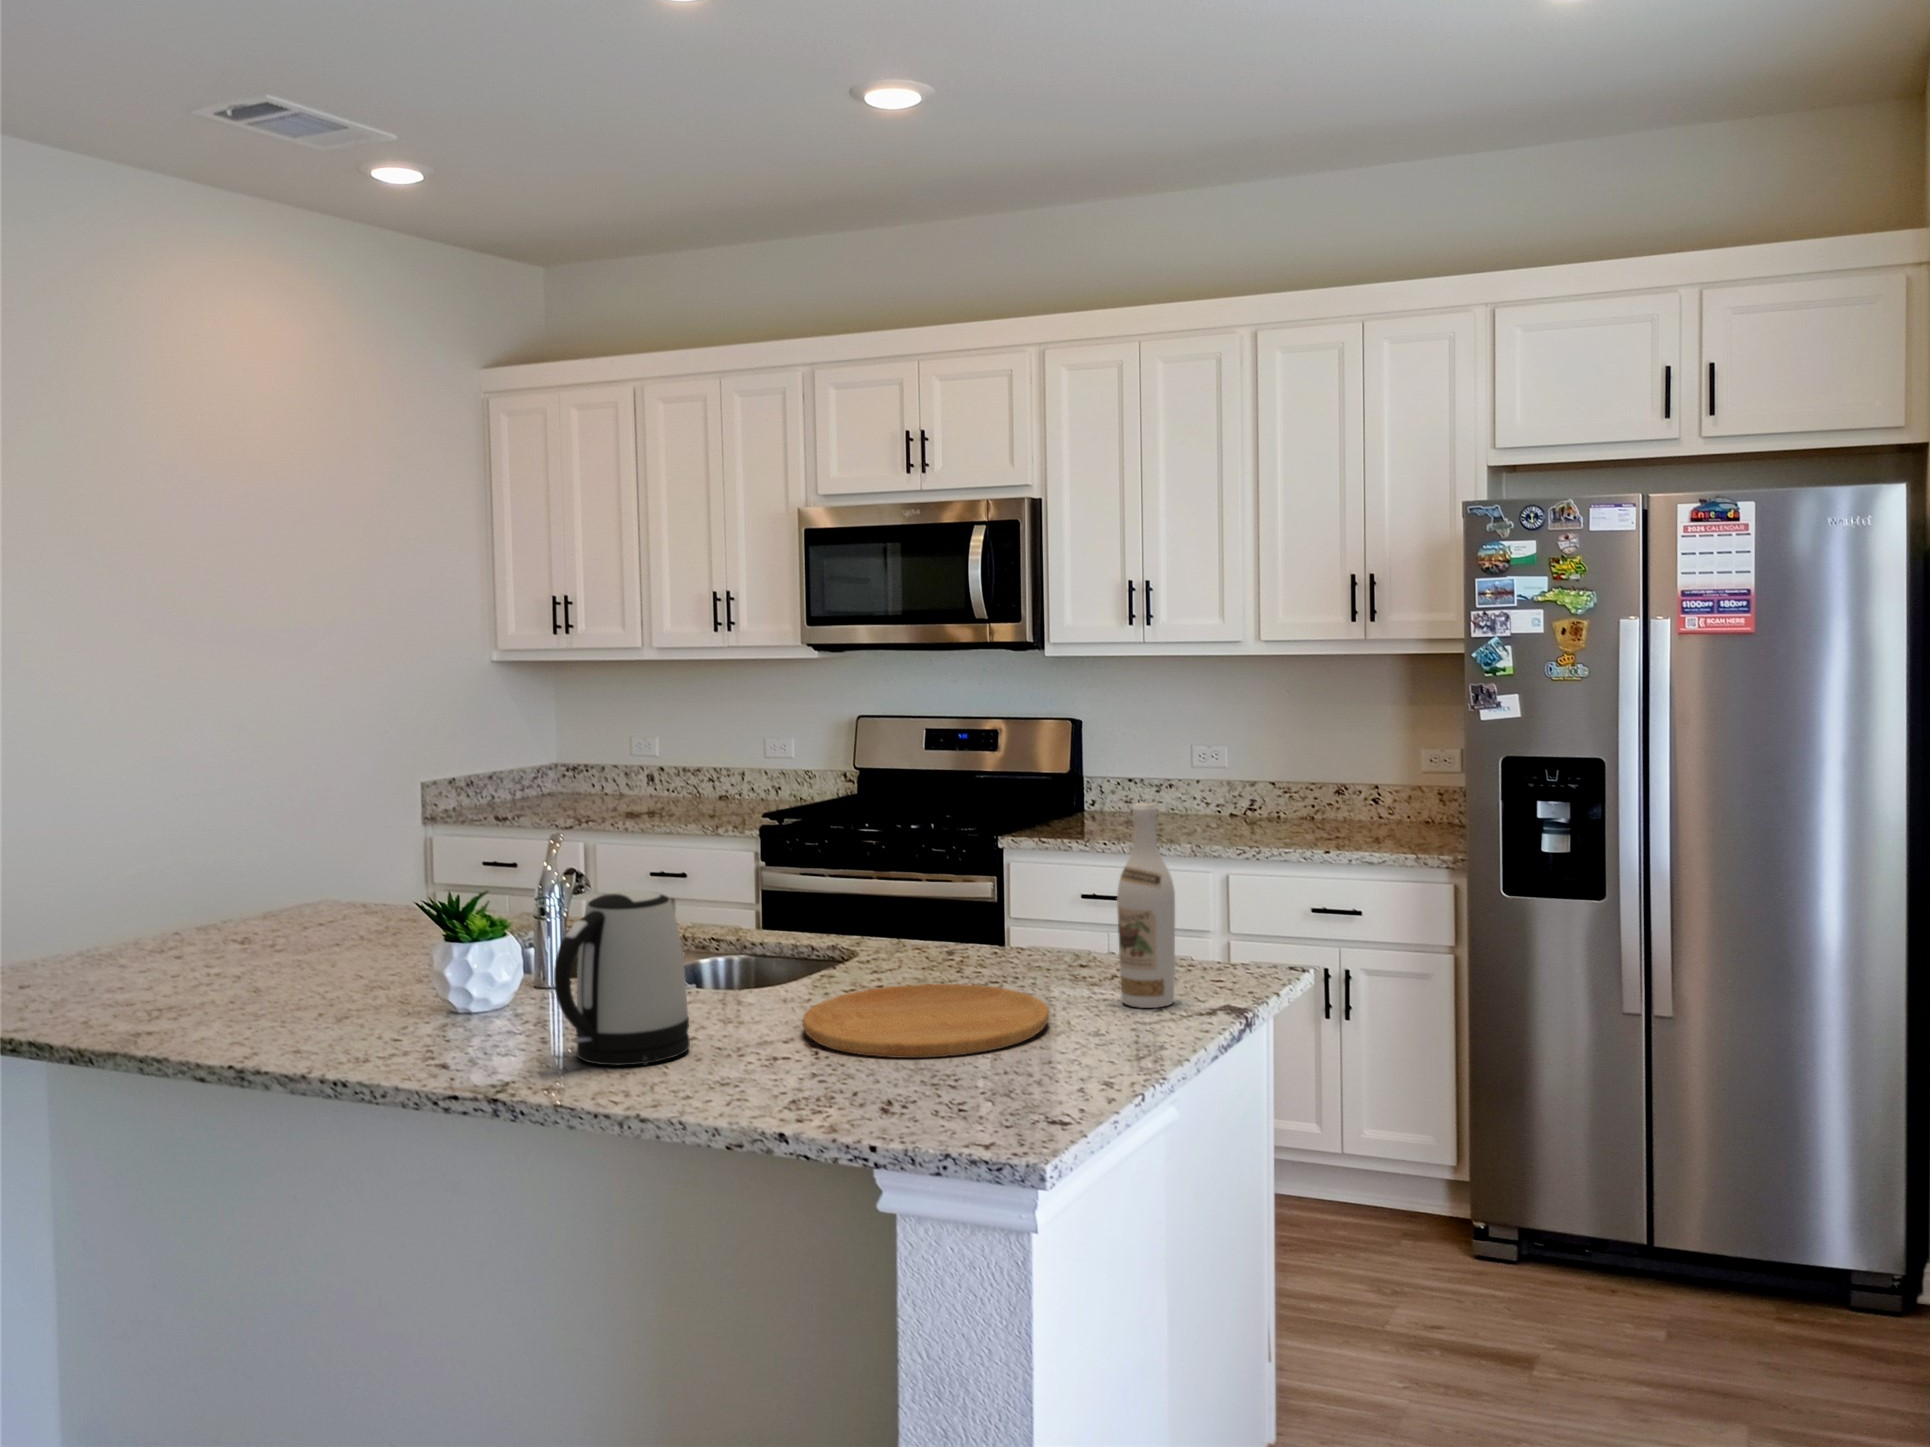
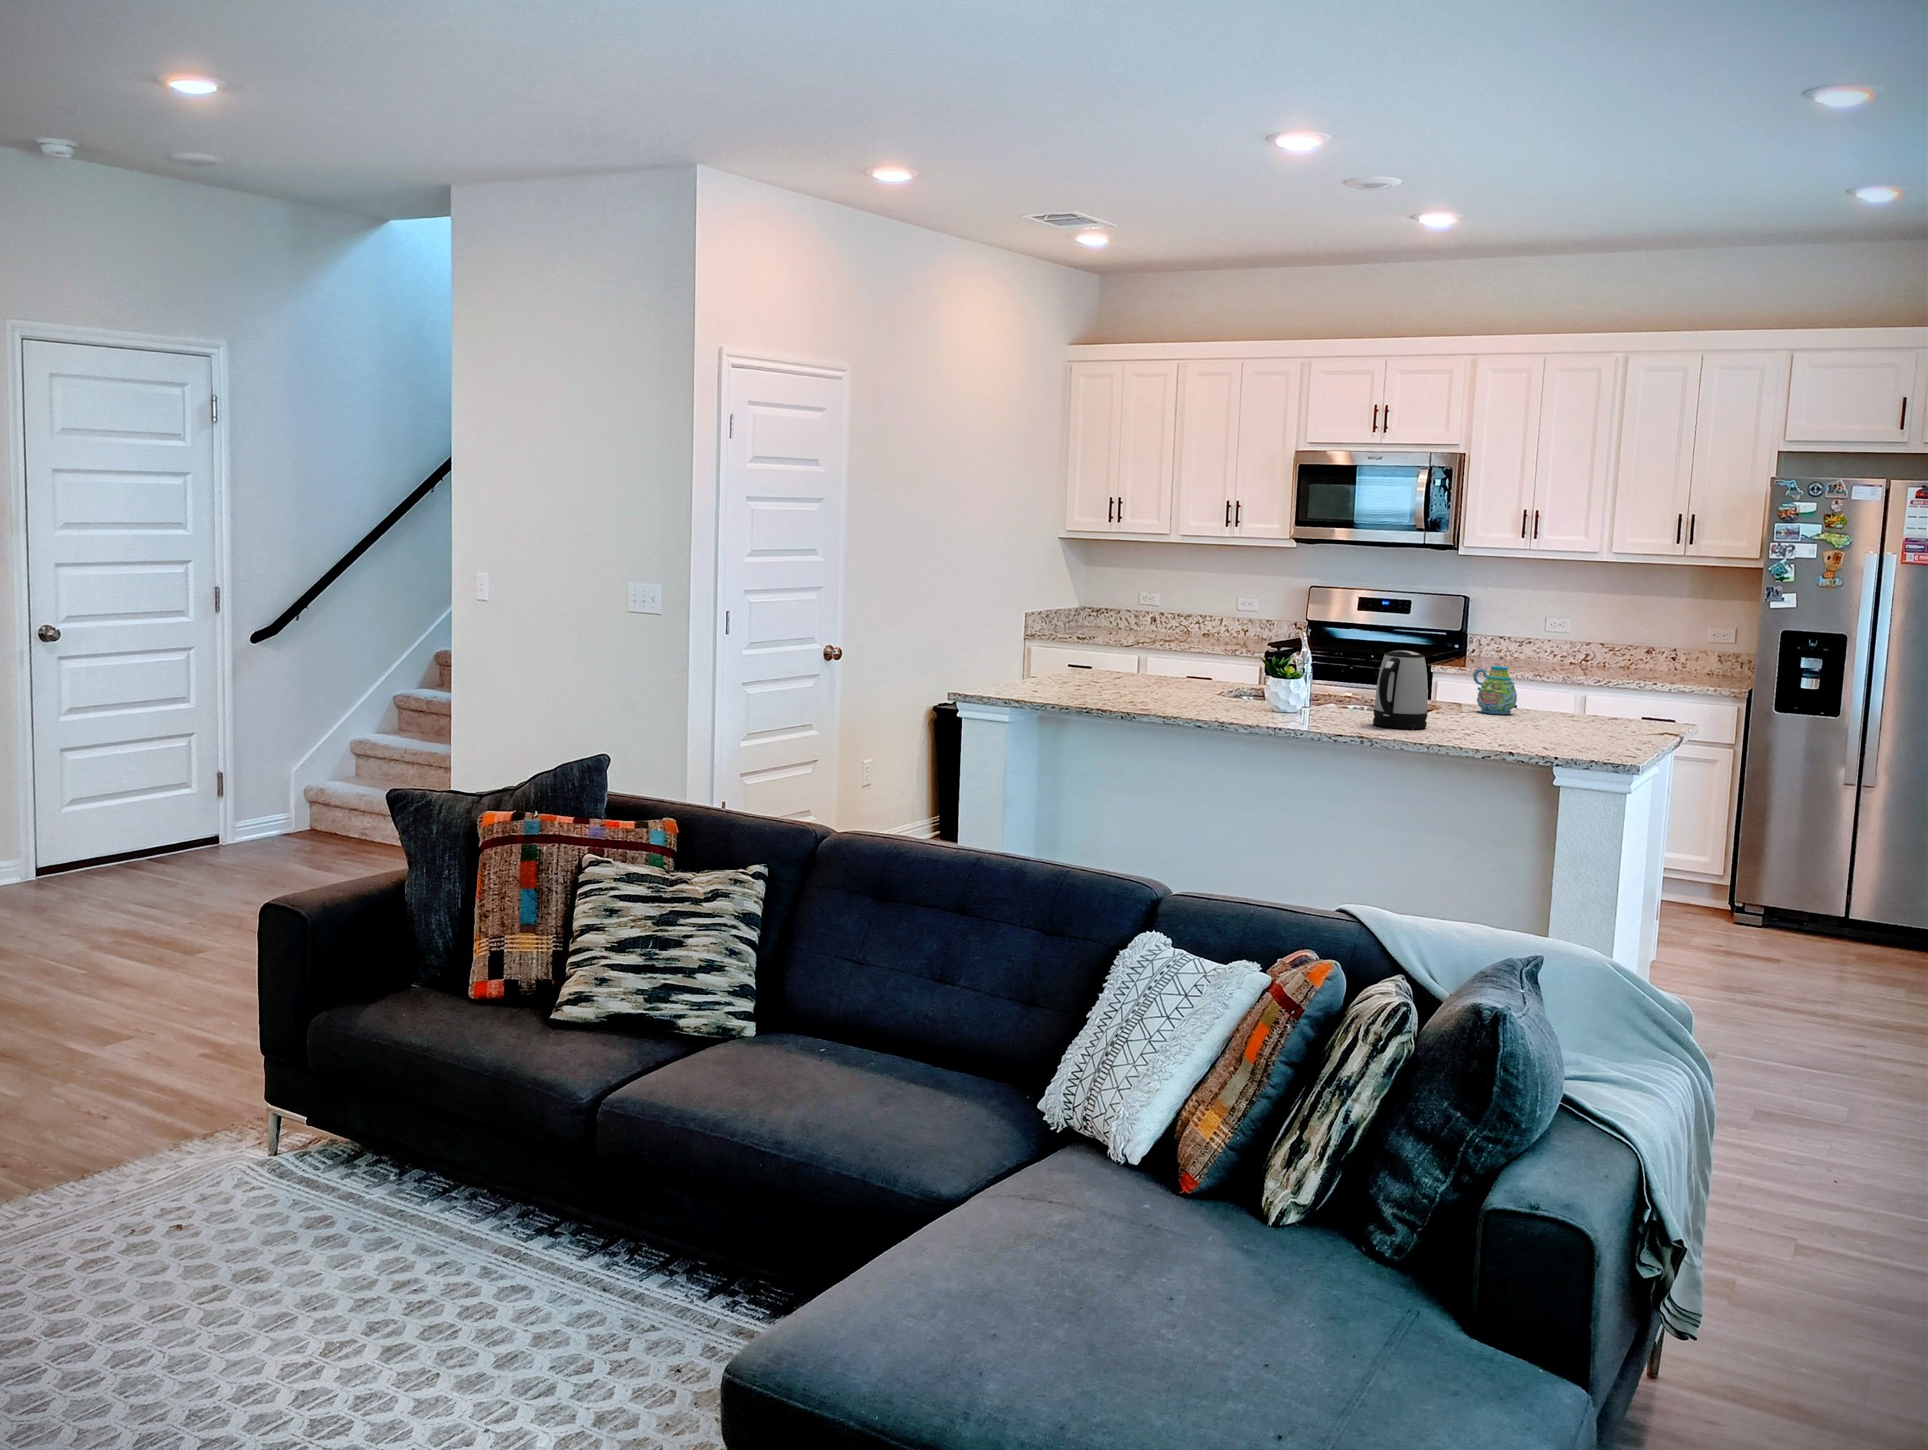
wine bottle: present [1117,803,1175,1008] -> none [1617,629,1652,730]
mug: none [897,880,970,976] -> present [1473,666,1517,715]
cutting board: present [802,984,1049,1058] -> none [1468,712,1595,737]

